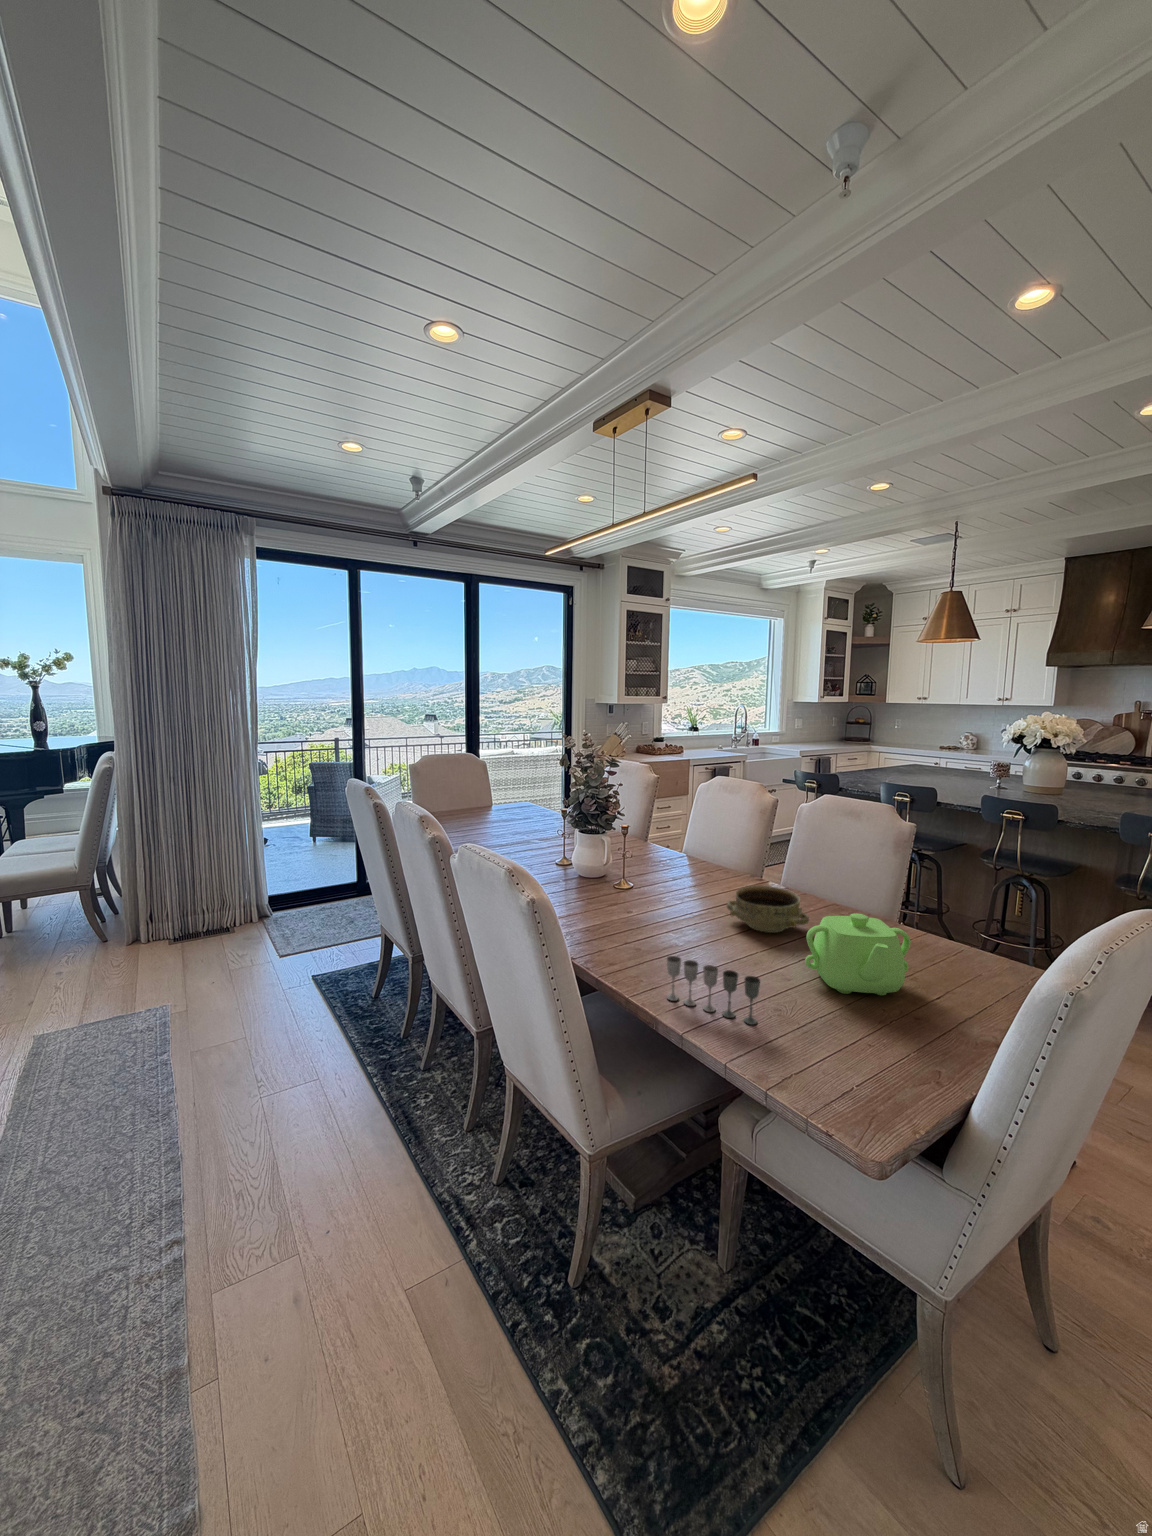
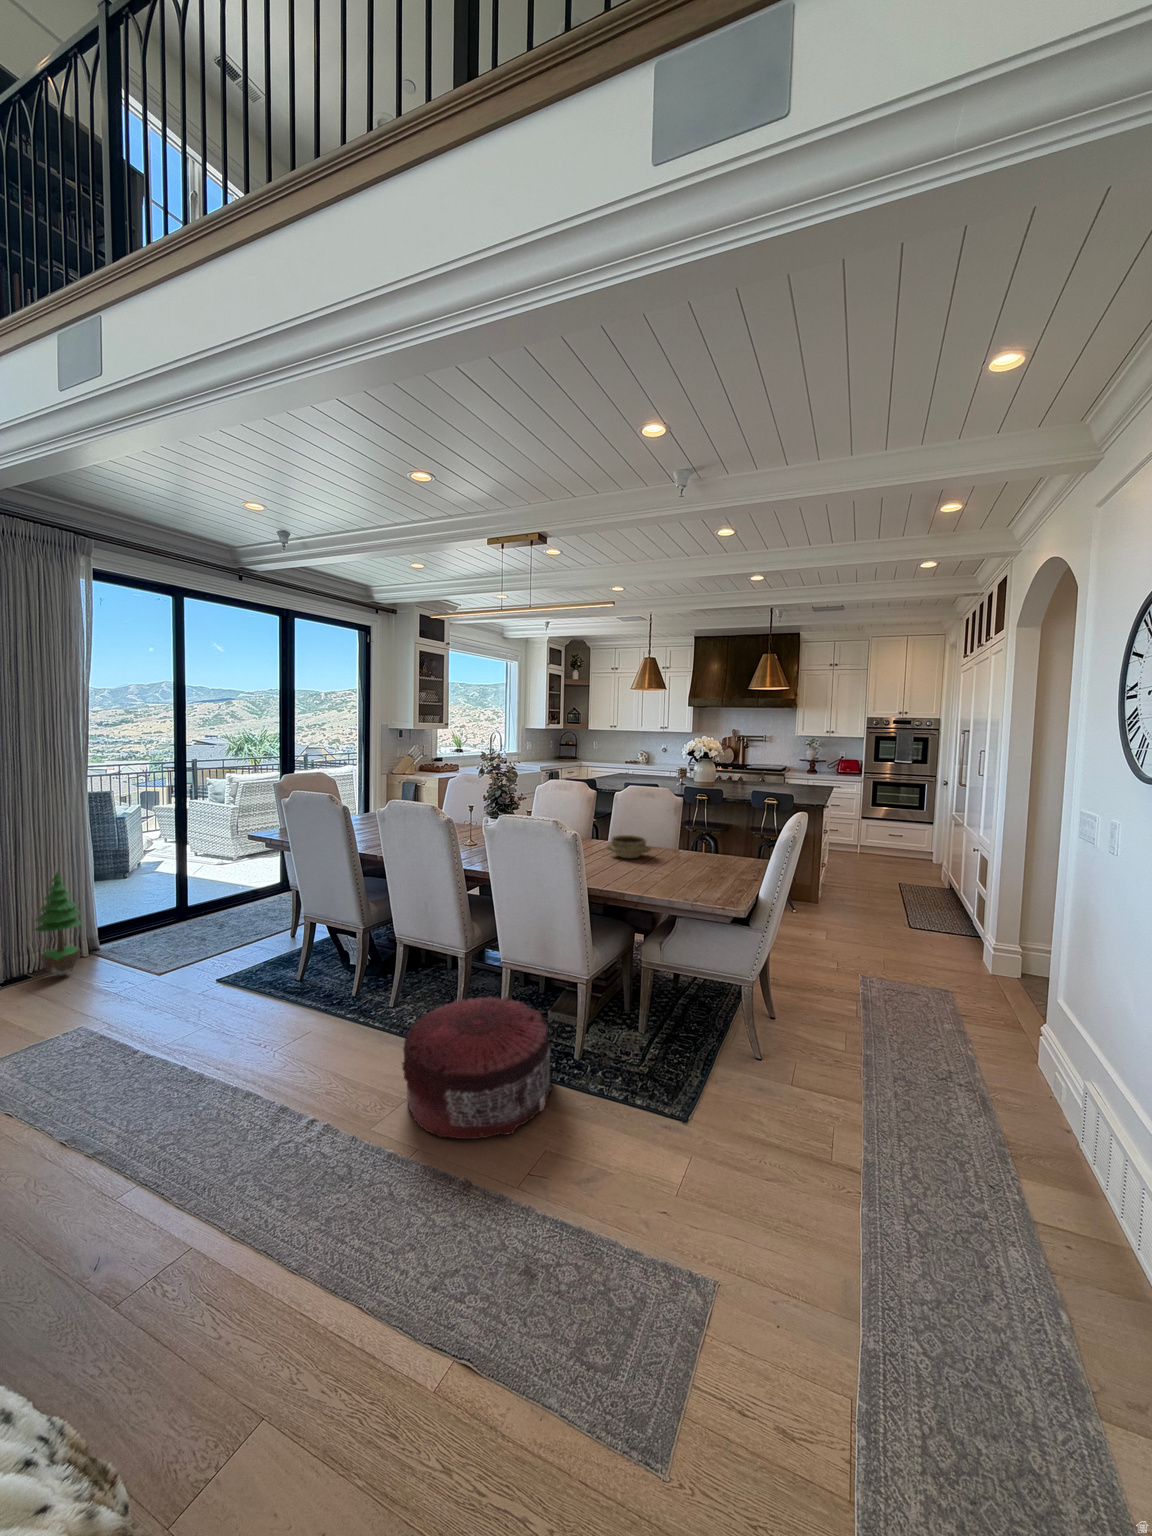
potted tree: none [198,840,241,938] -> present [35,873,83,976]
teapot: present [805,913,911,995] -> none [667,834,711,873]
wine glass: present [667,956,760,1025] -> none [619,863,667,887]
pouf: none [251,1111,505,1425] -> present [402,996,553,1139]

